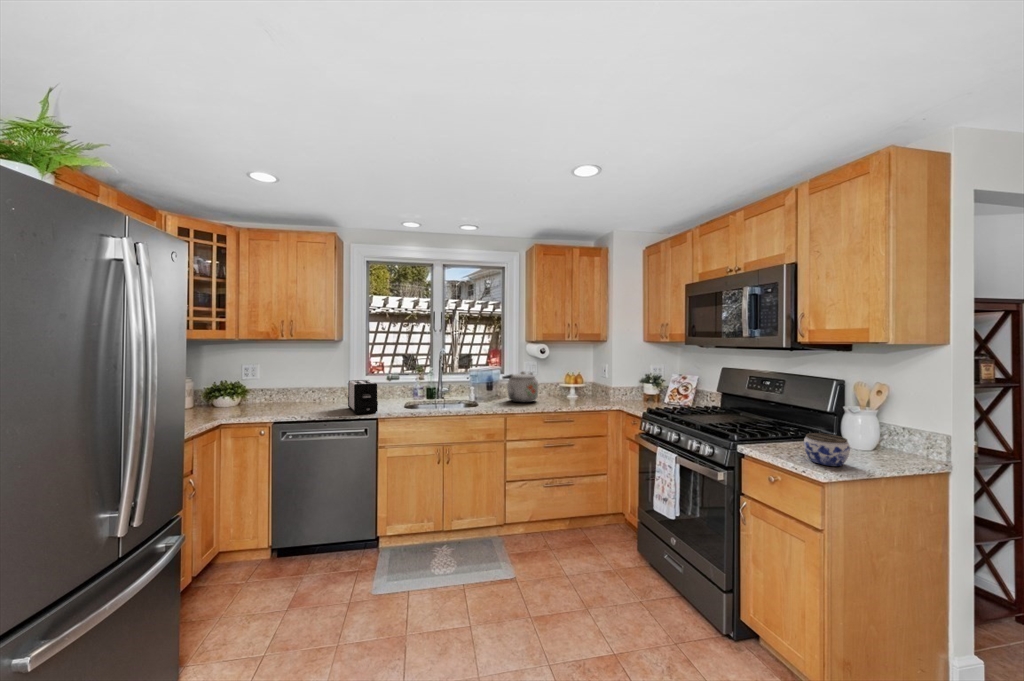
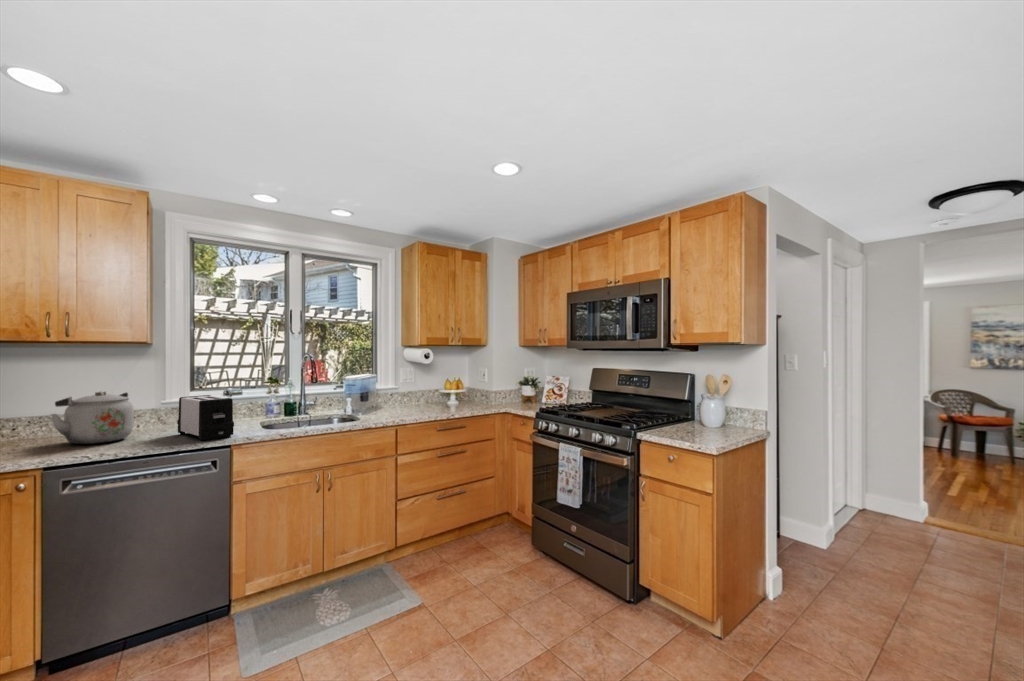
kettle: present [502,372,538,402] -> present [51,391,134,444]
jar: present [804,433,850,466] -> none [689,415,720,440]

